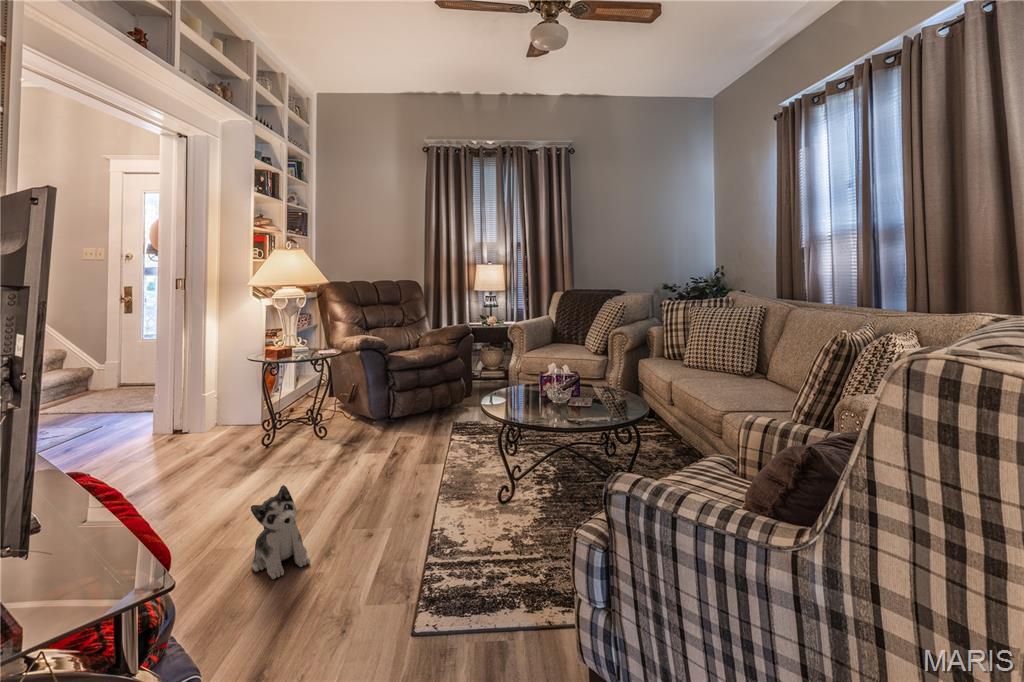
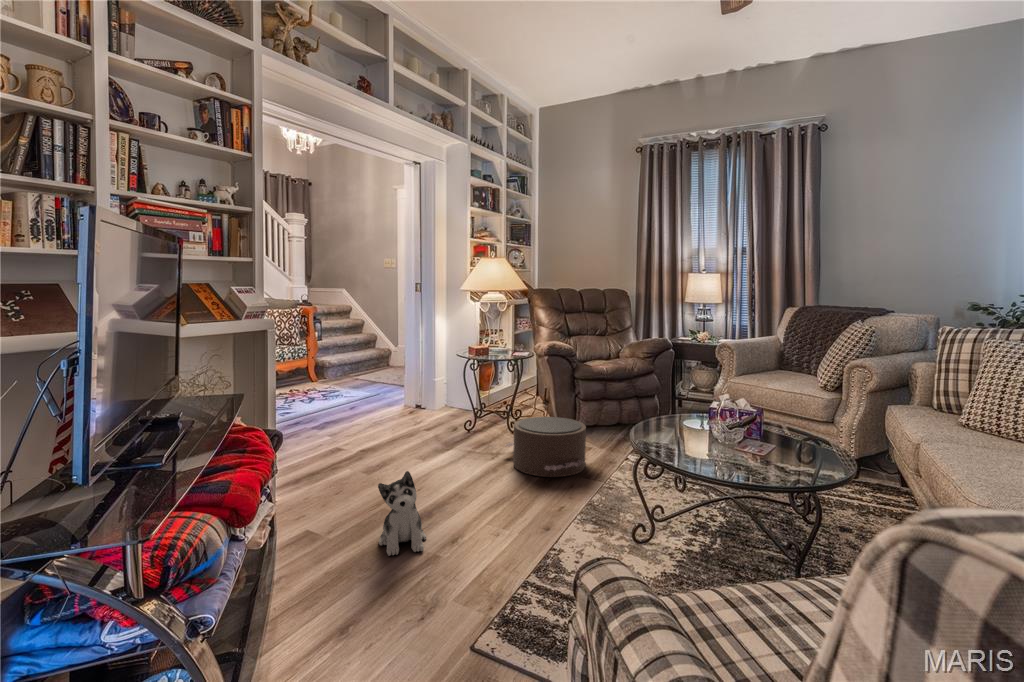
pouf: none [342,404,431,463] -> present [505,417,586,477]

